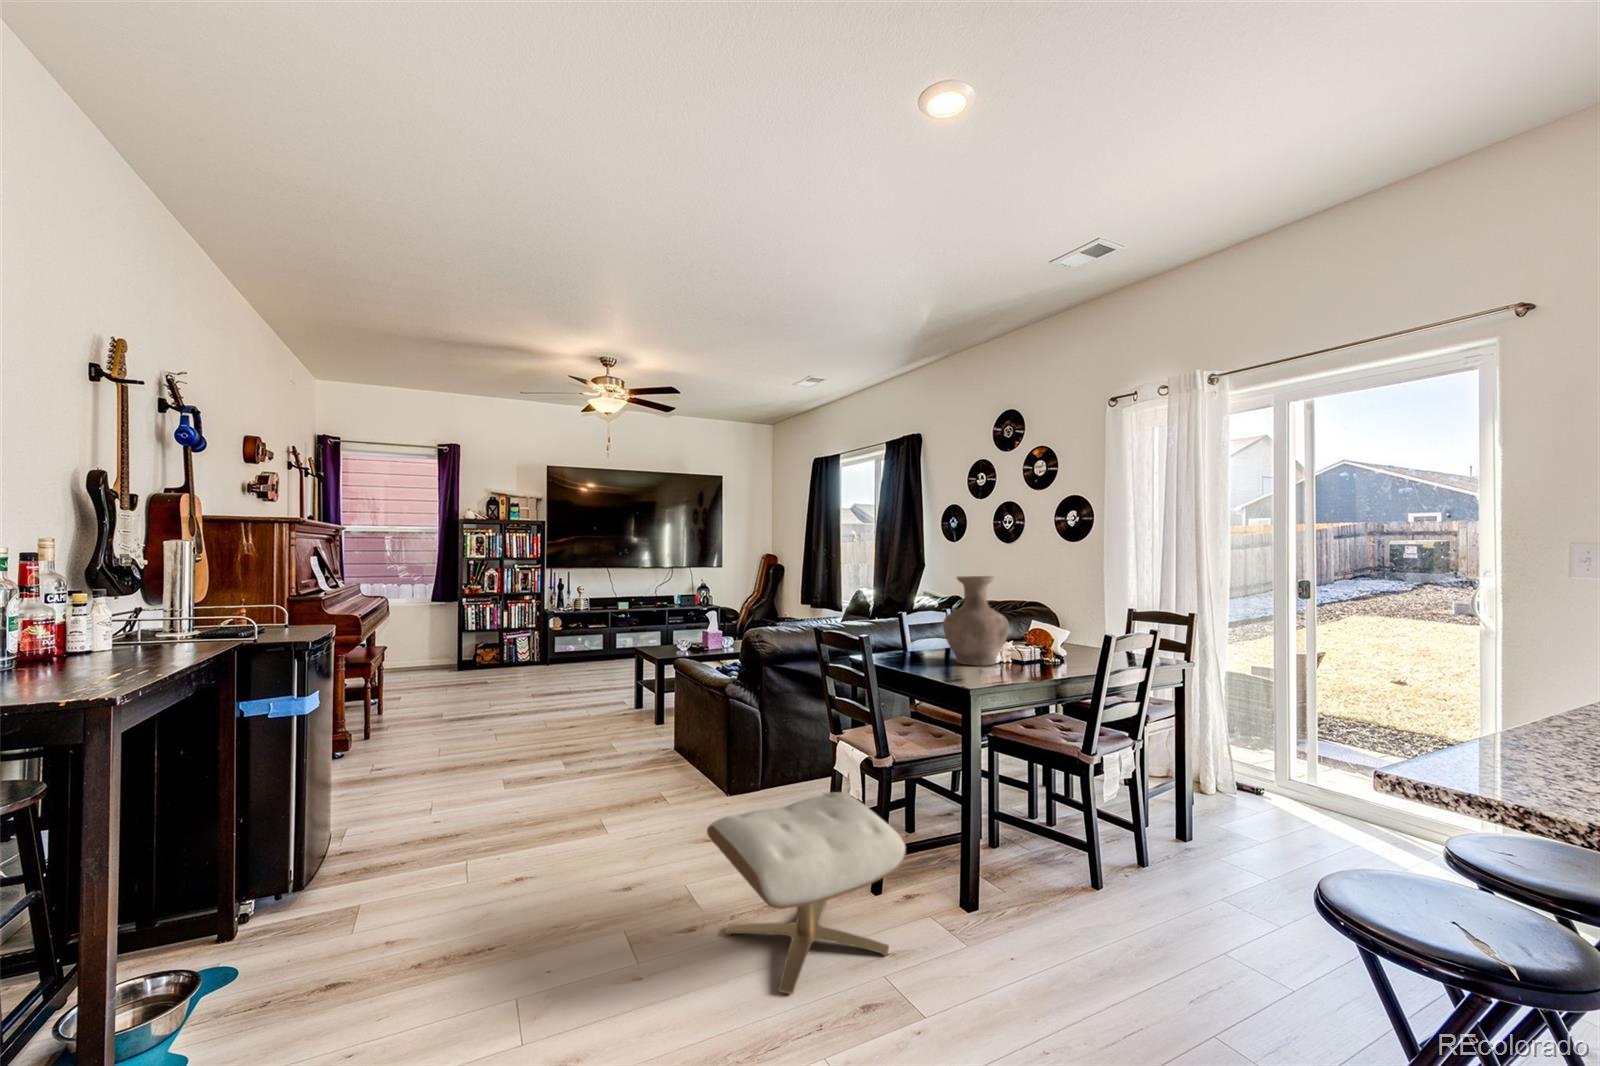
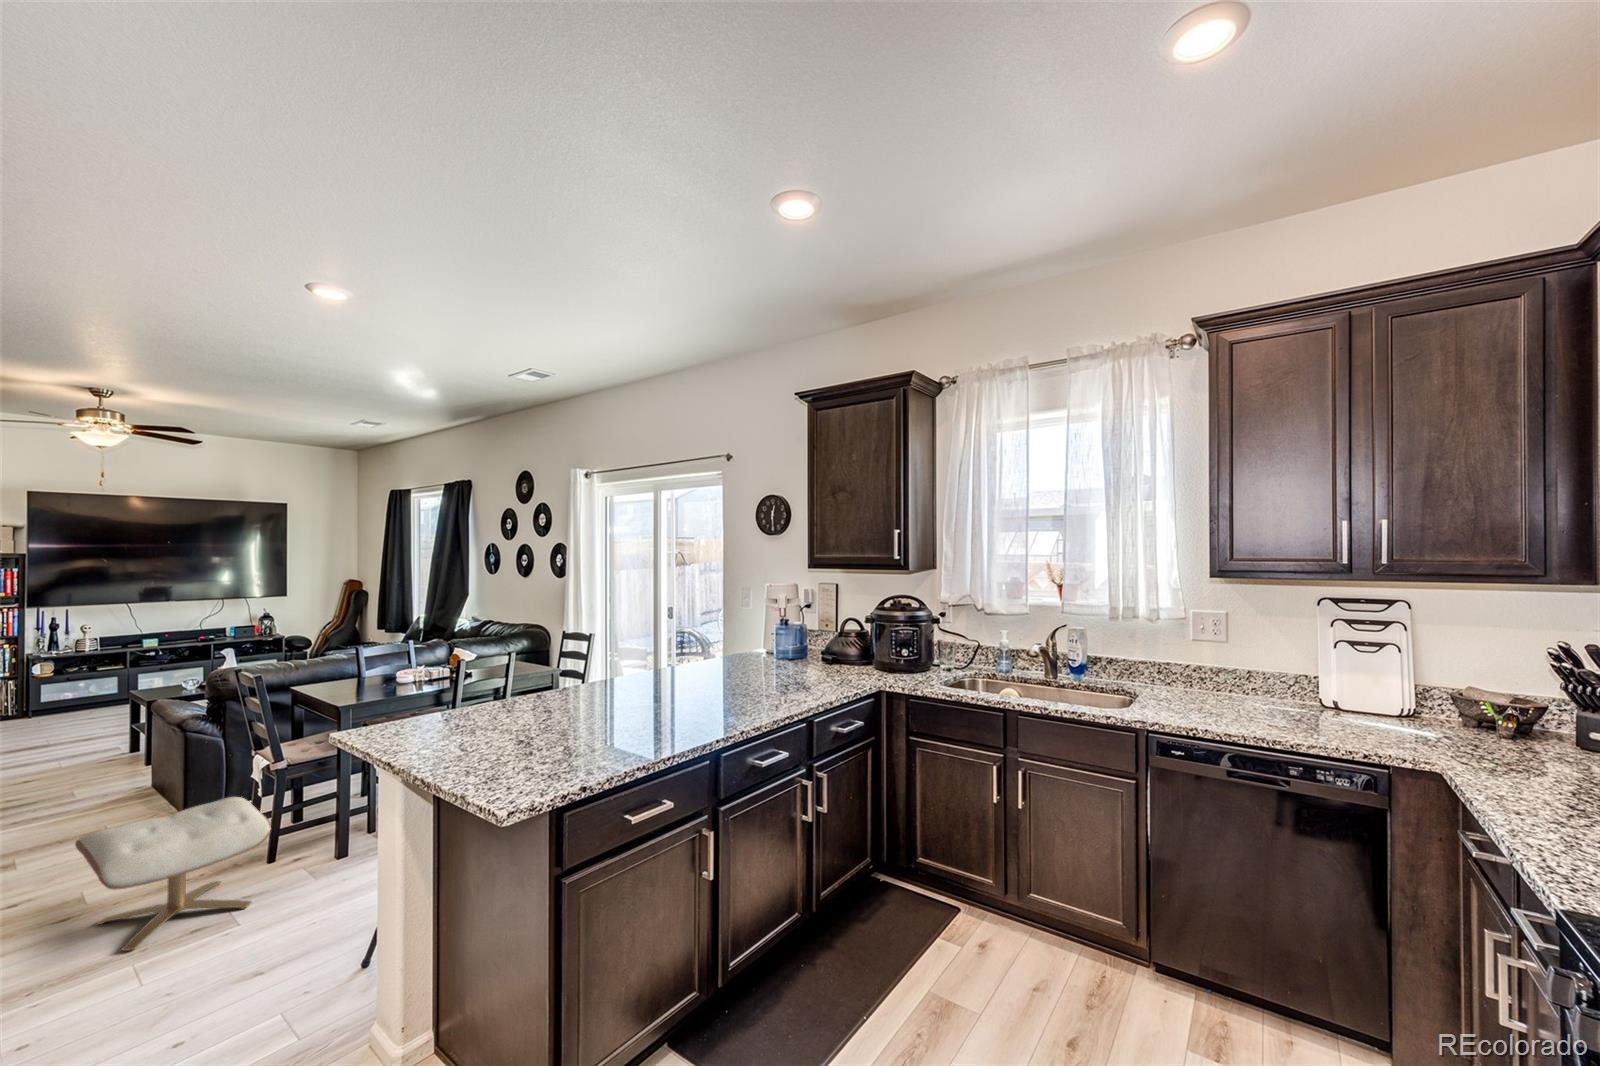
vase: present [943,576,1009,666] -> none [367,618,423,686]

